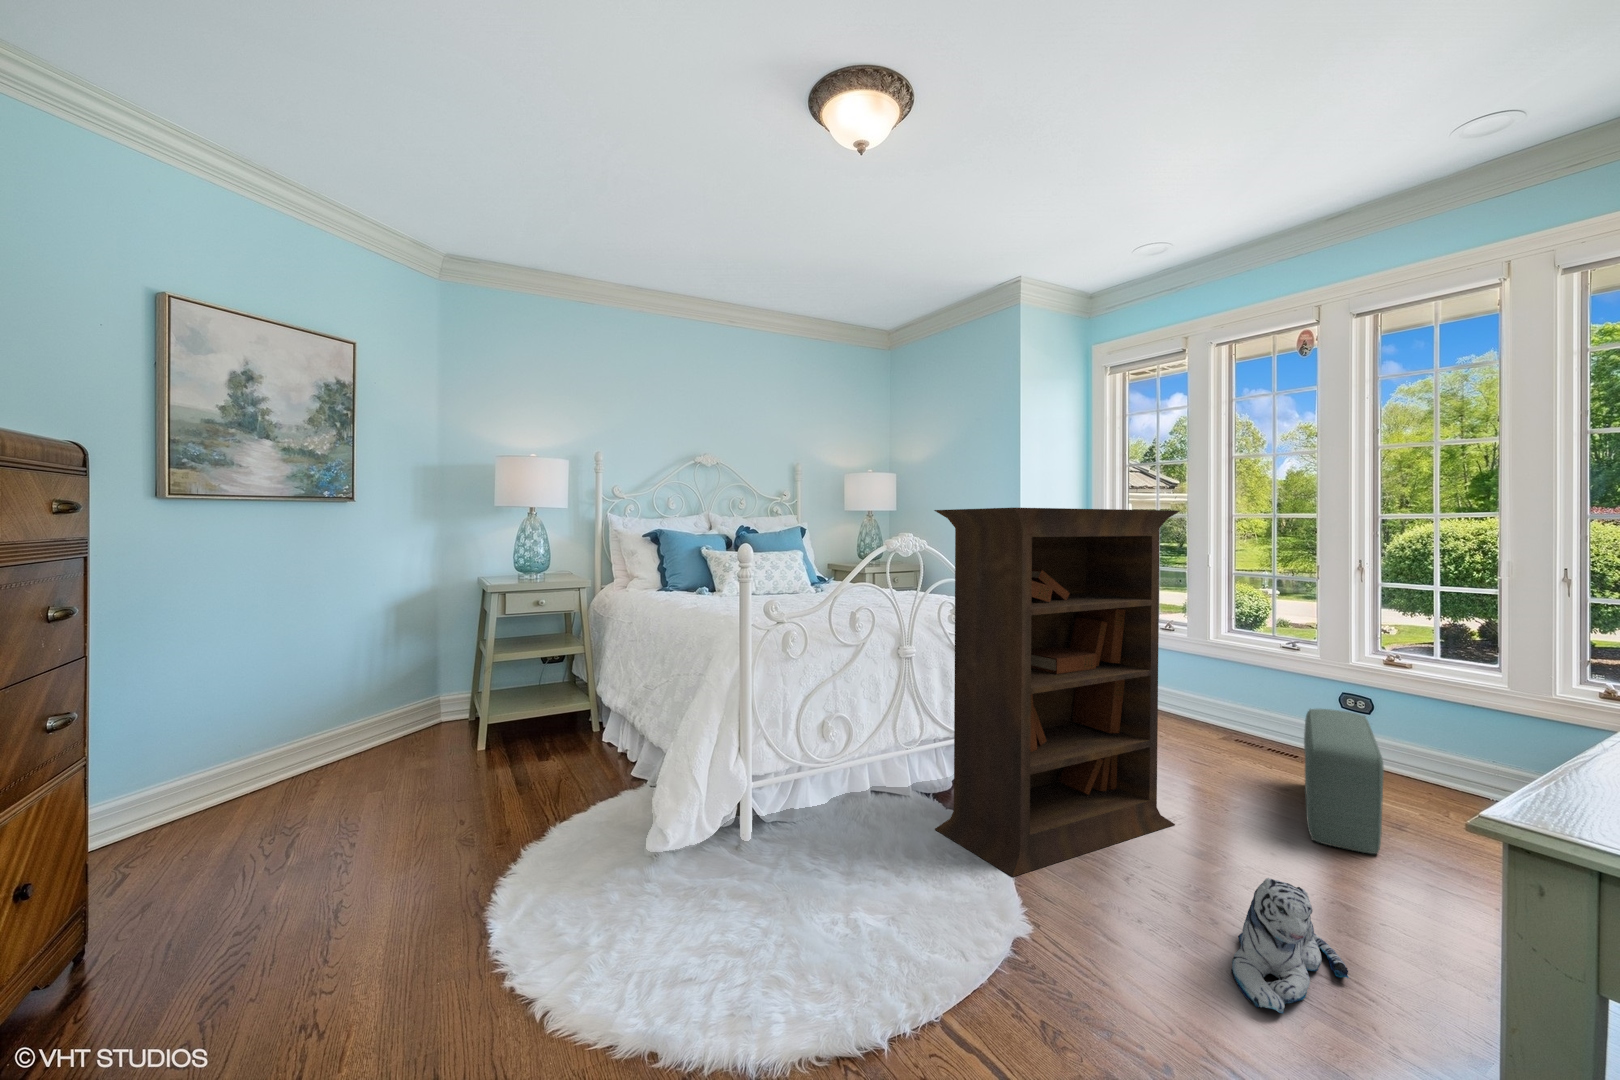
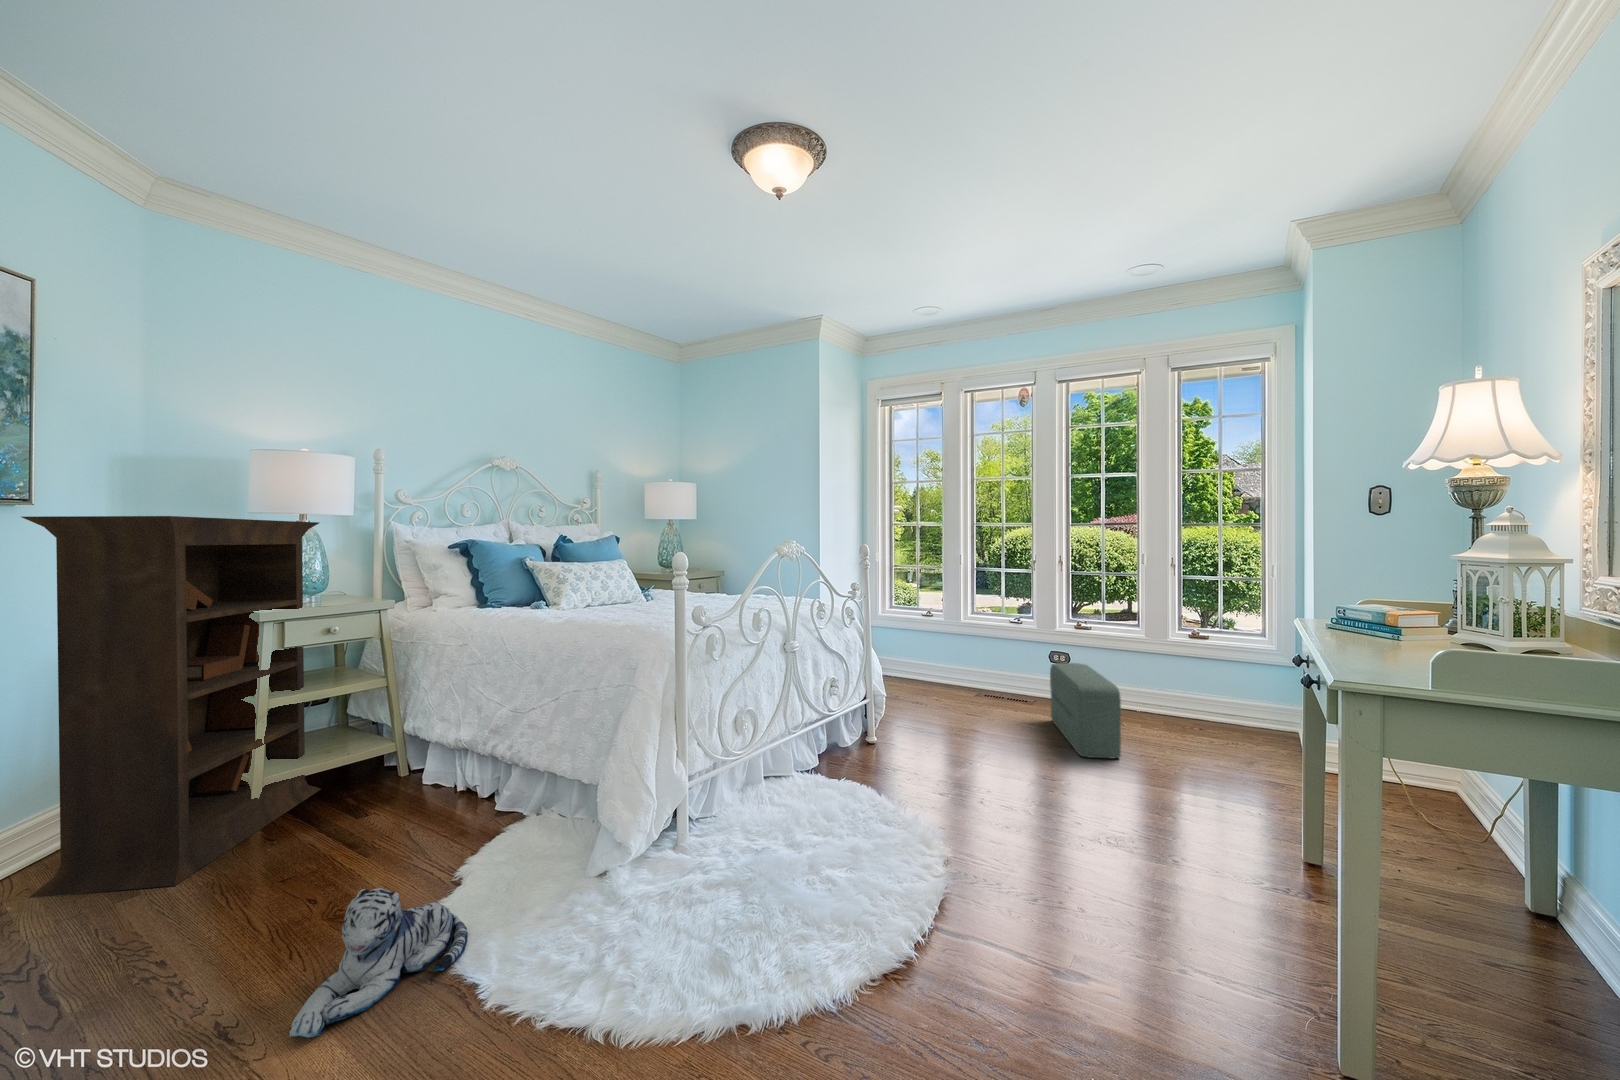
bookcase: present [934,508,1180,877] -> present [22,516,321,898]
plush toy: present [1231,878,1349,1013] -> present [289,888,468,1038]

